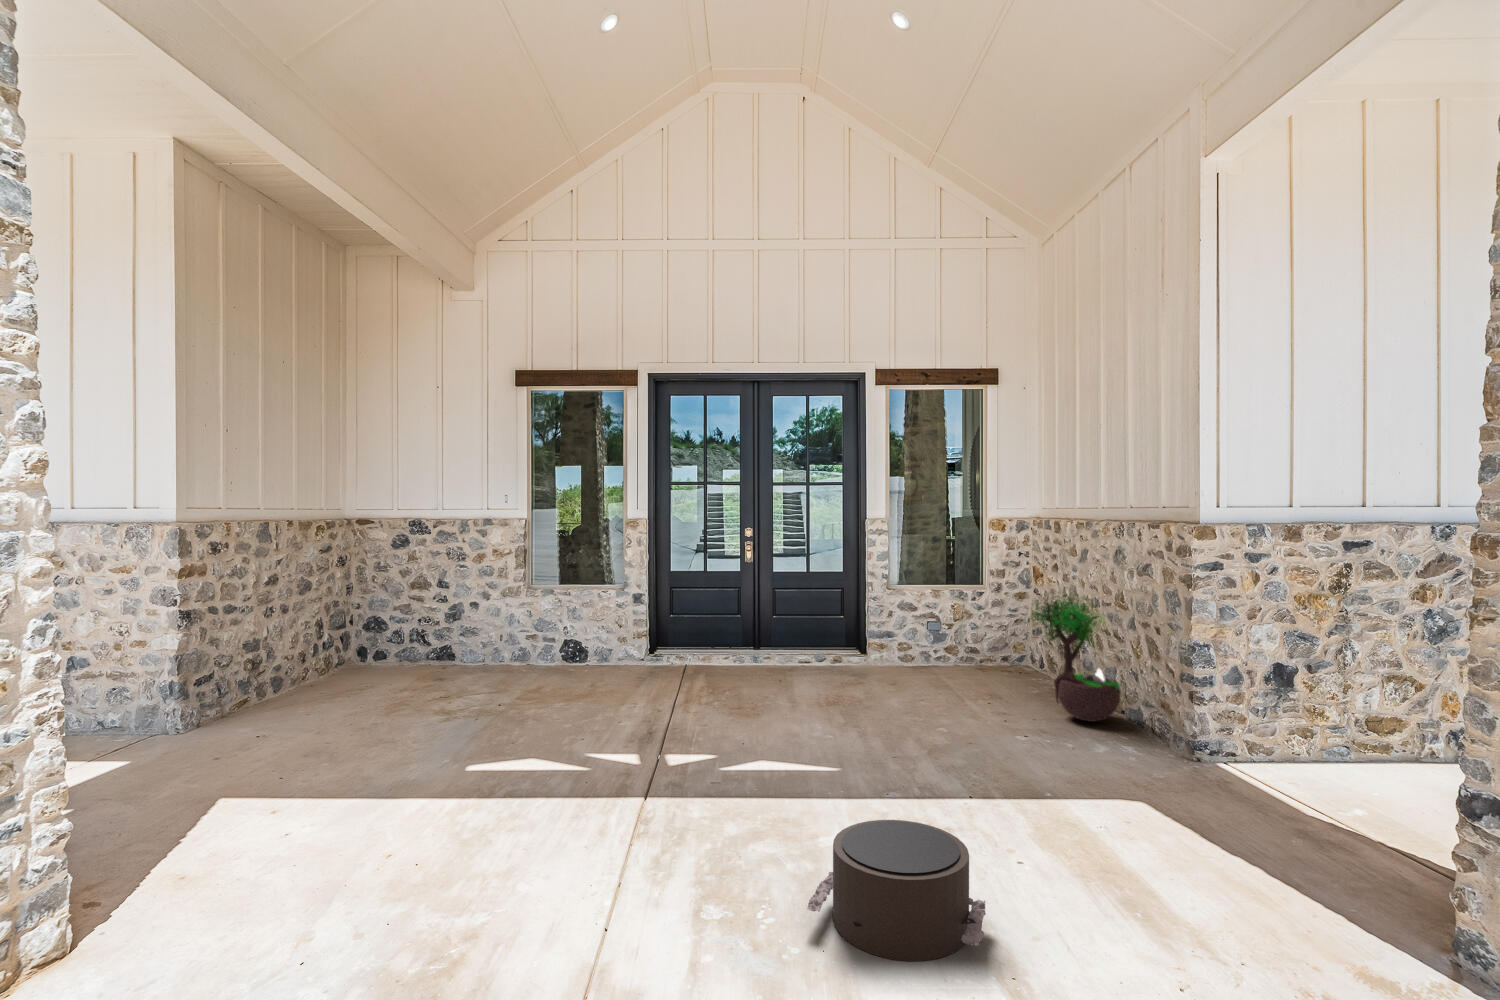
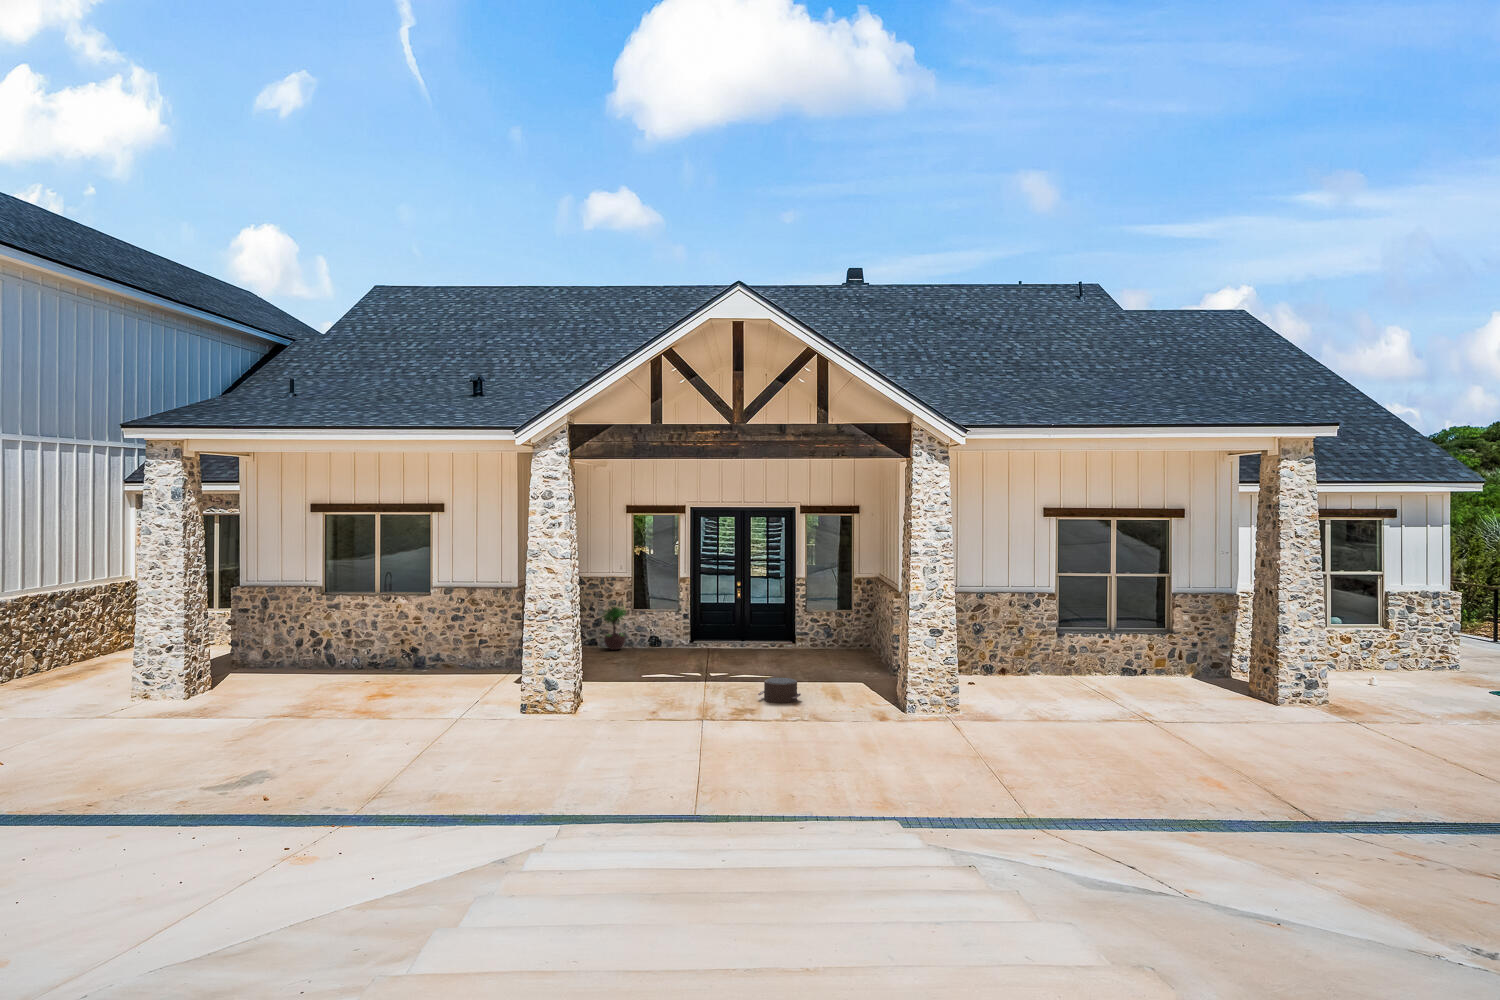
potted tree: present [1030,590,1121,722] -> present [602,606,626,650]

